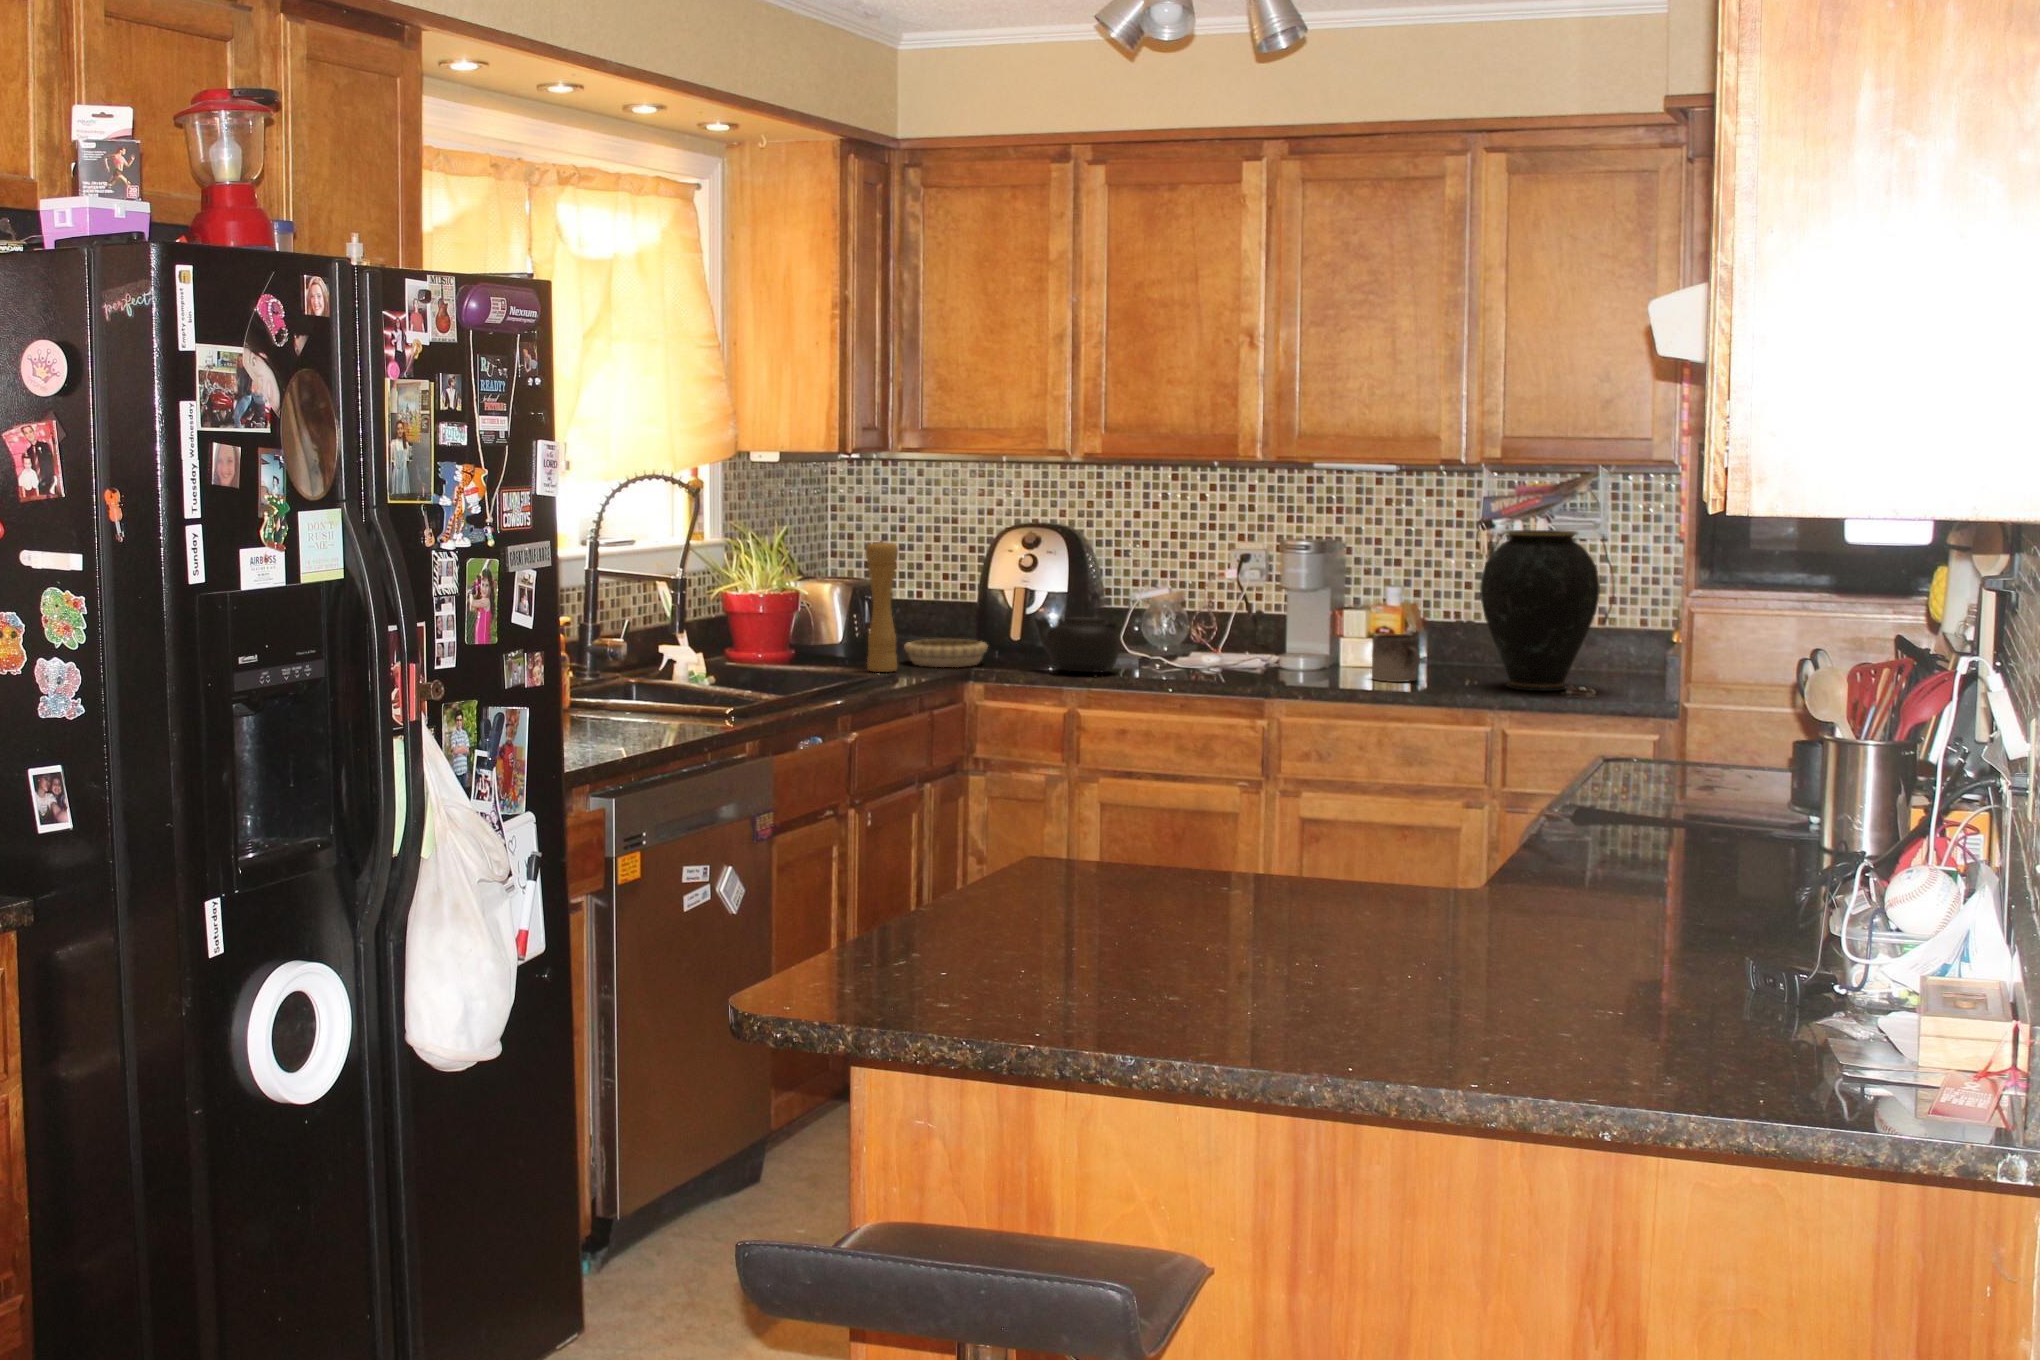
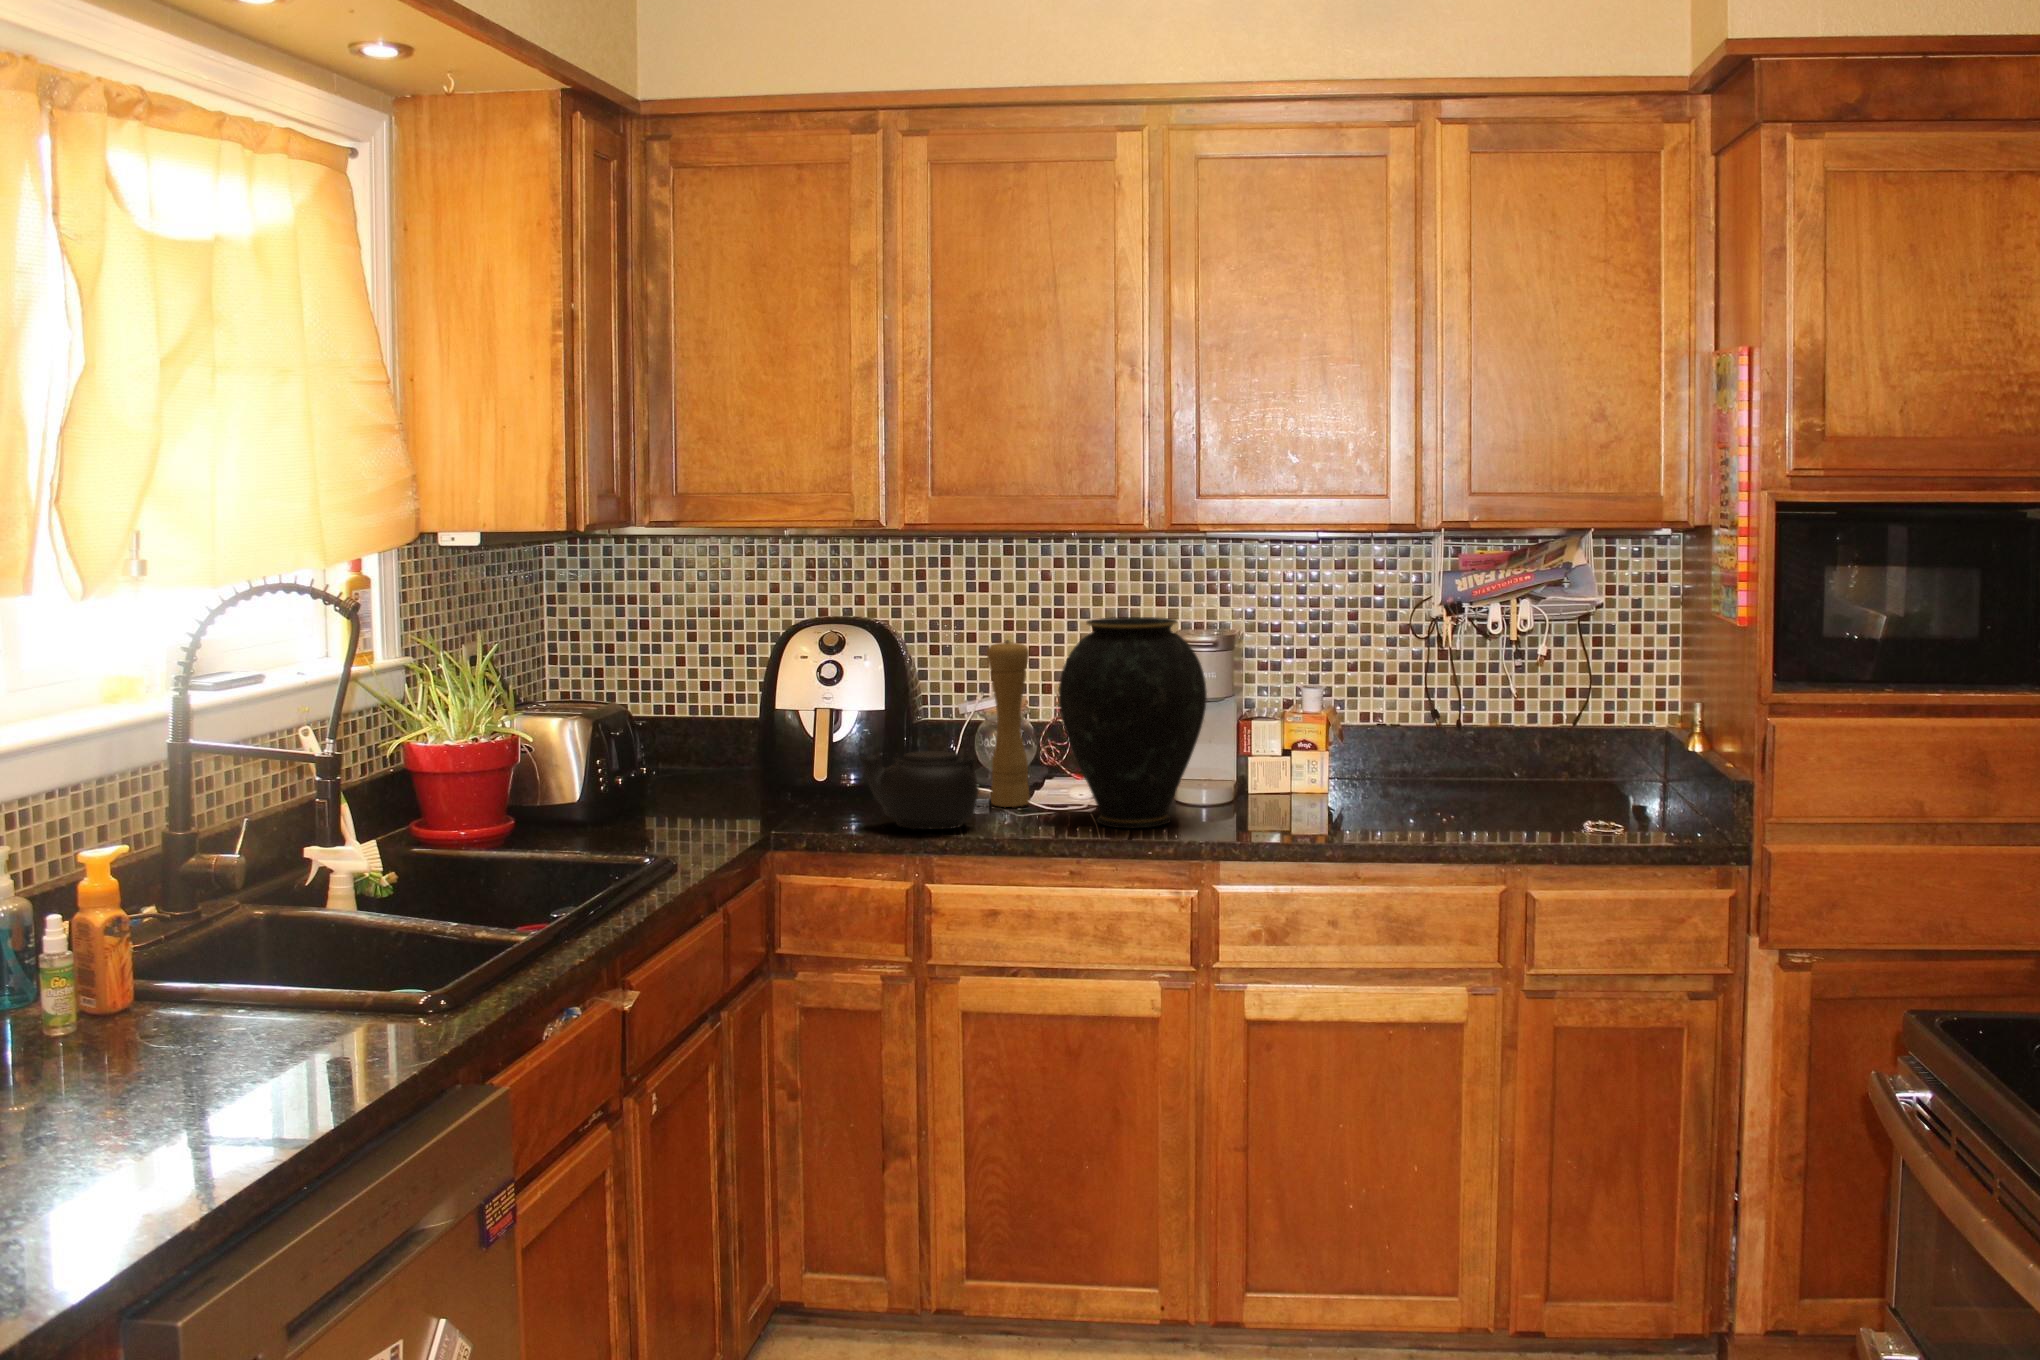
vase: present [1480,530,1600,691] -> present [1059,617,1207,828]
pepper mill: present [865,540,898,672] -> present [987,640,1029,807]
mug: present [1372,634,1420,682] -> none [1300,753,1366,818]
decorative bowl: present [904,639,988,667] -> none [673,784,792,830]

